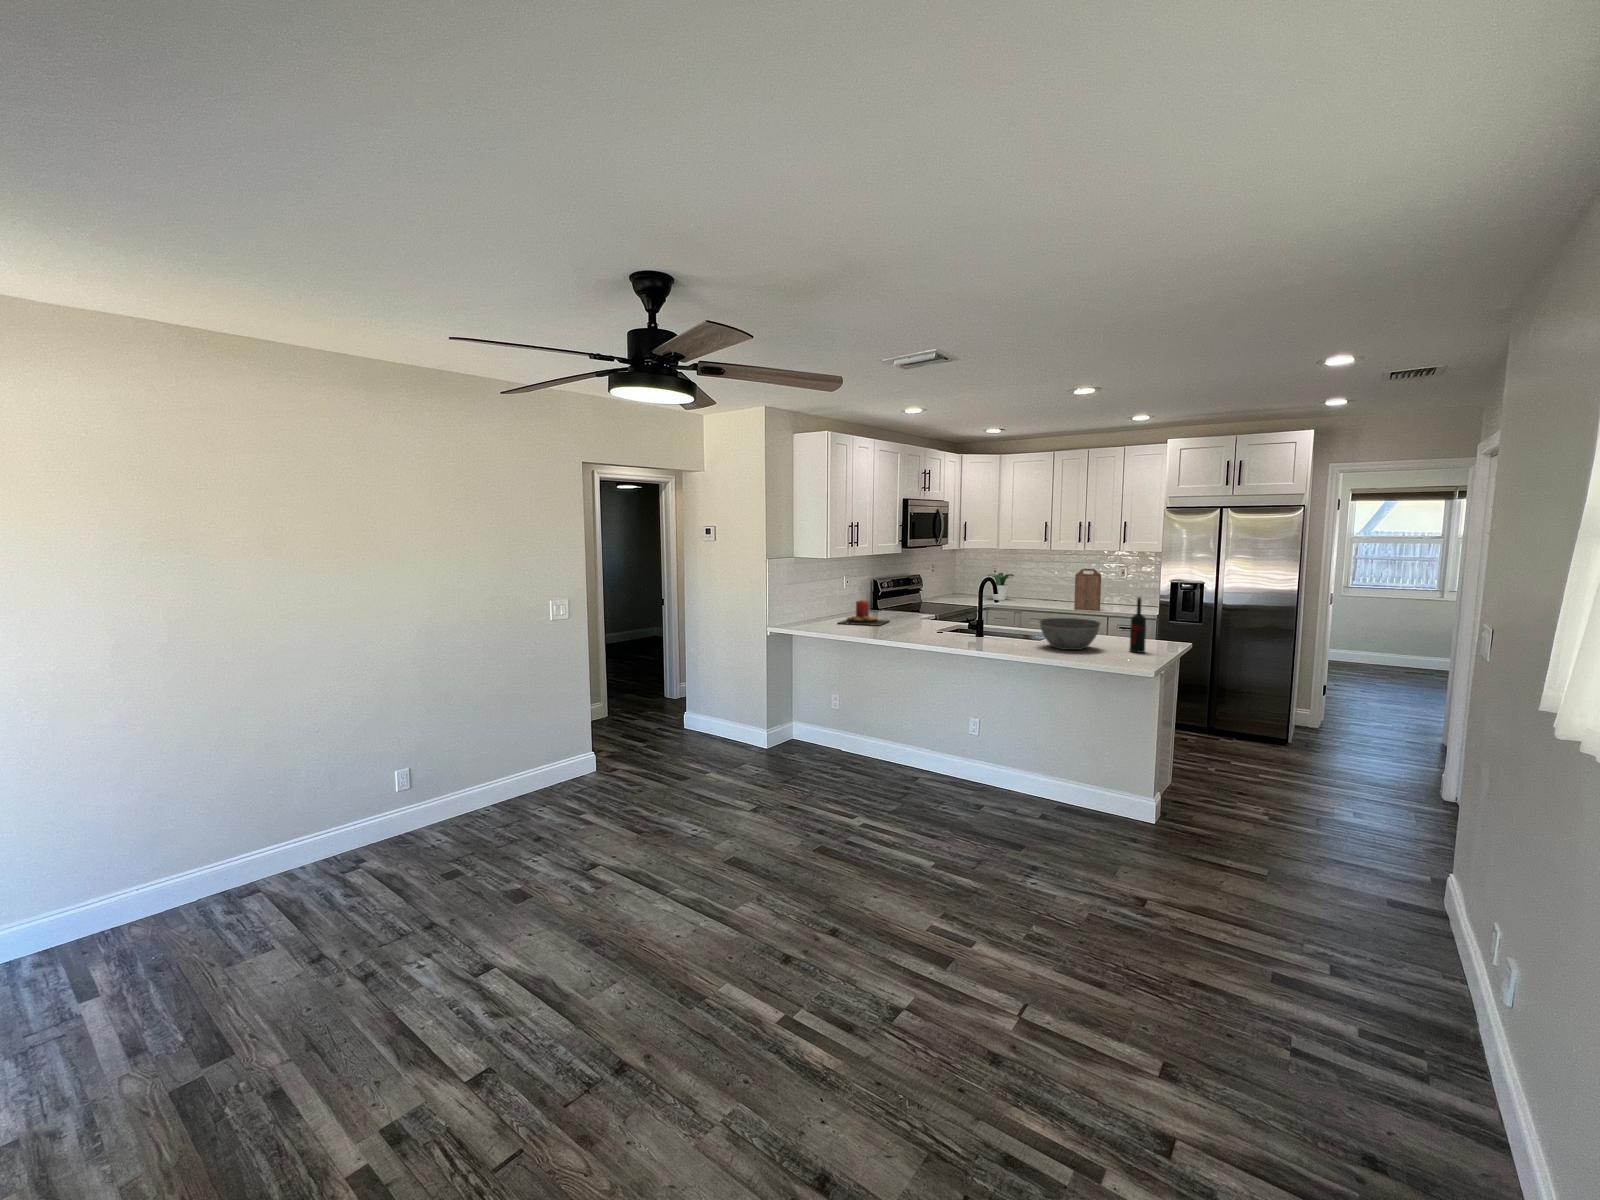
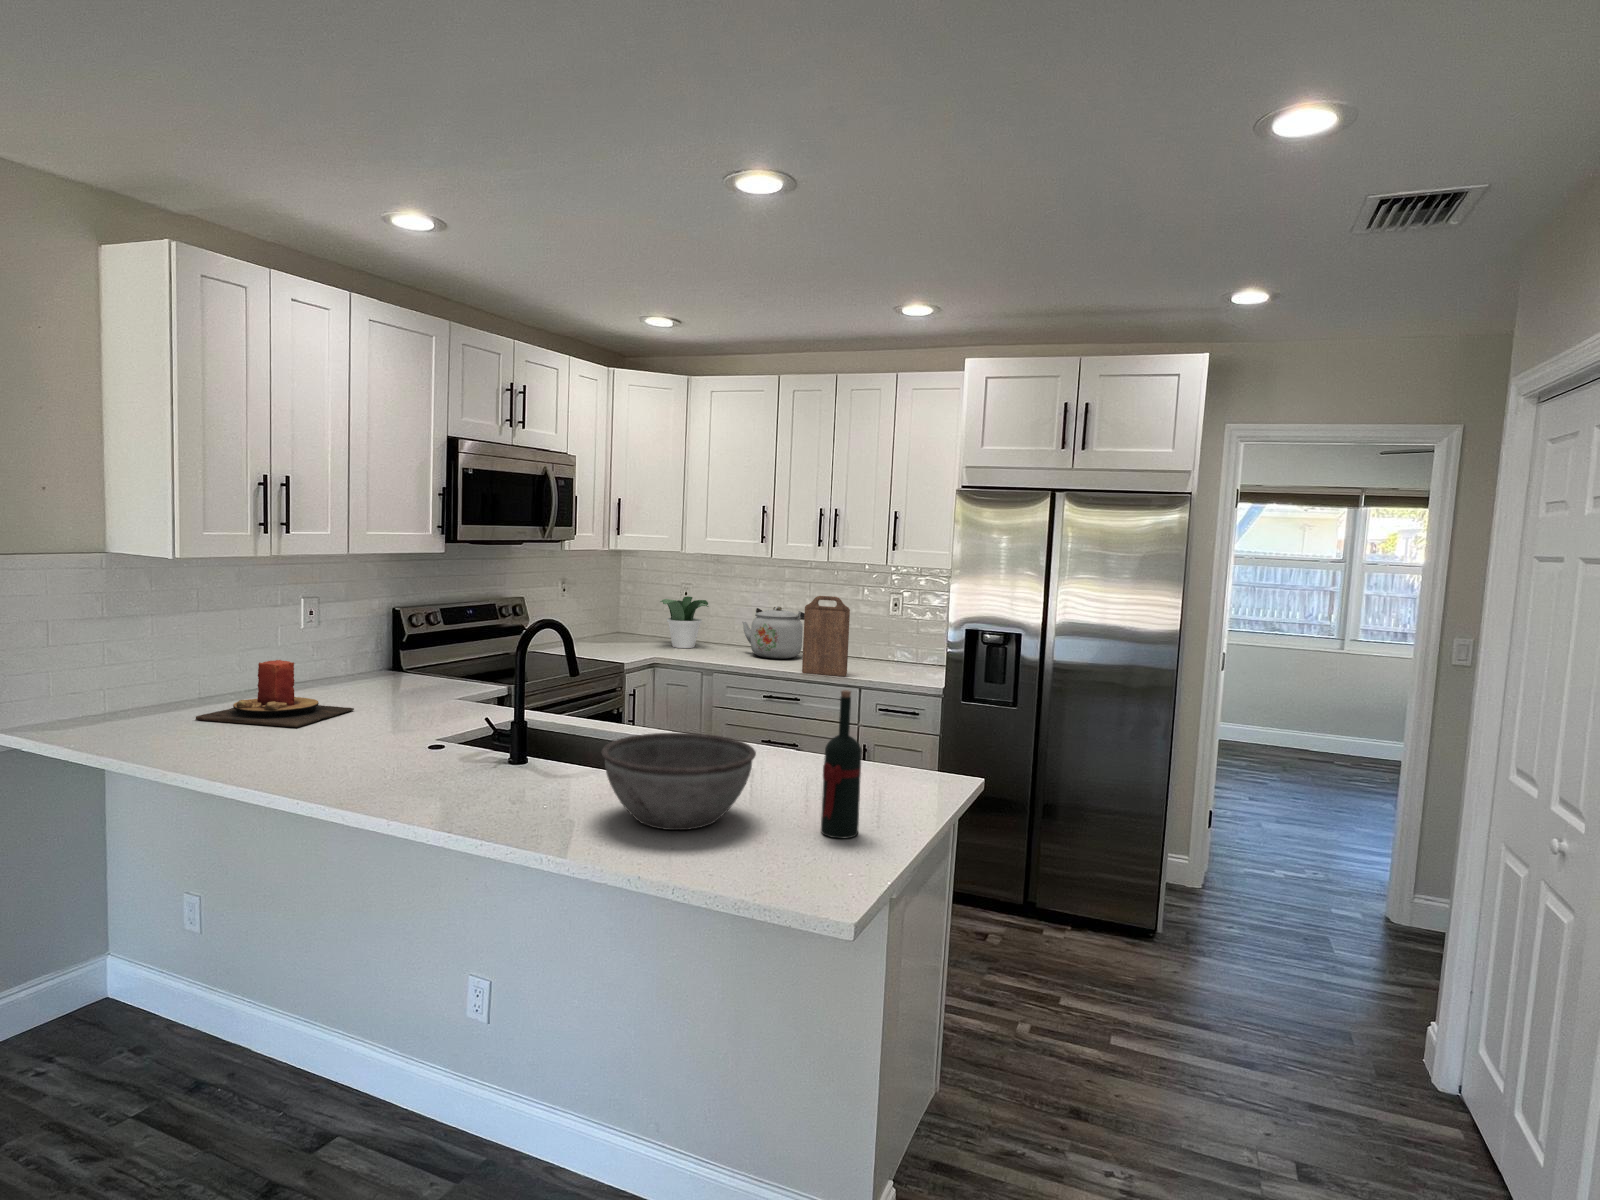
kettle: none [1034,576,1071,604] -> present [742,606,805,659]

